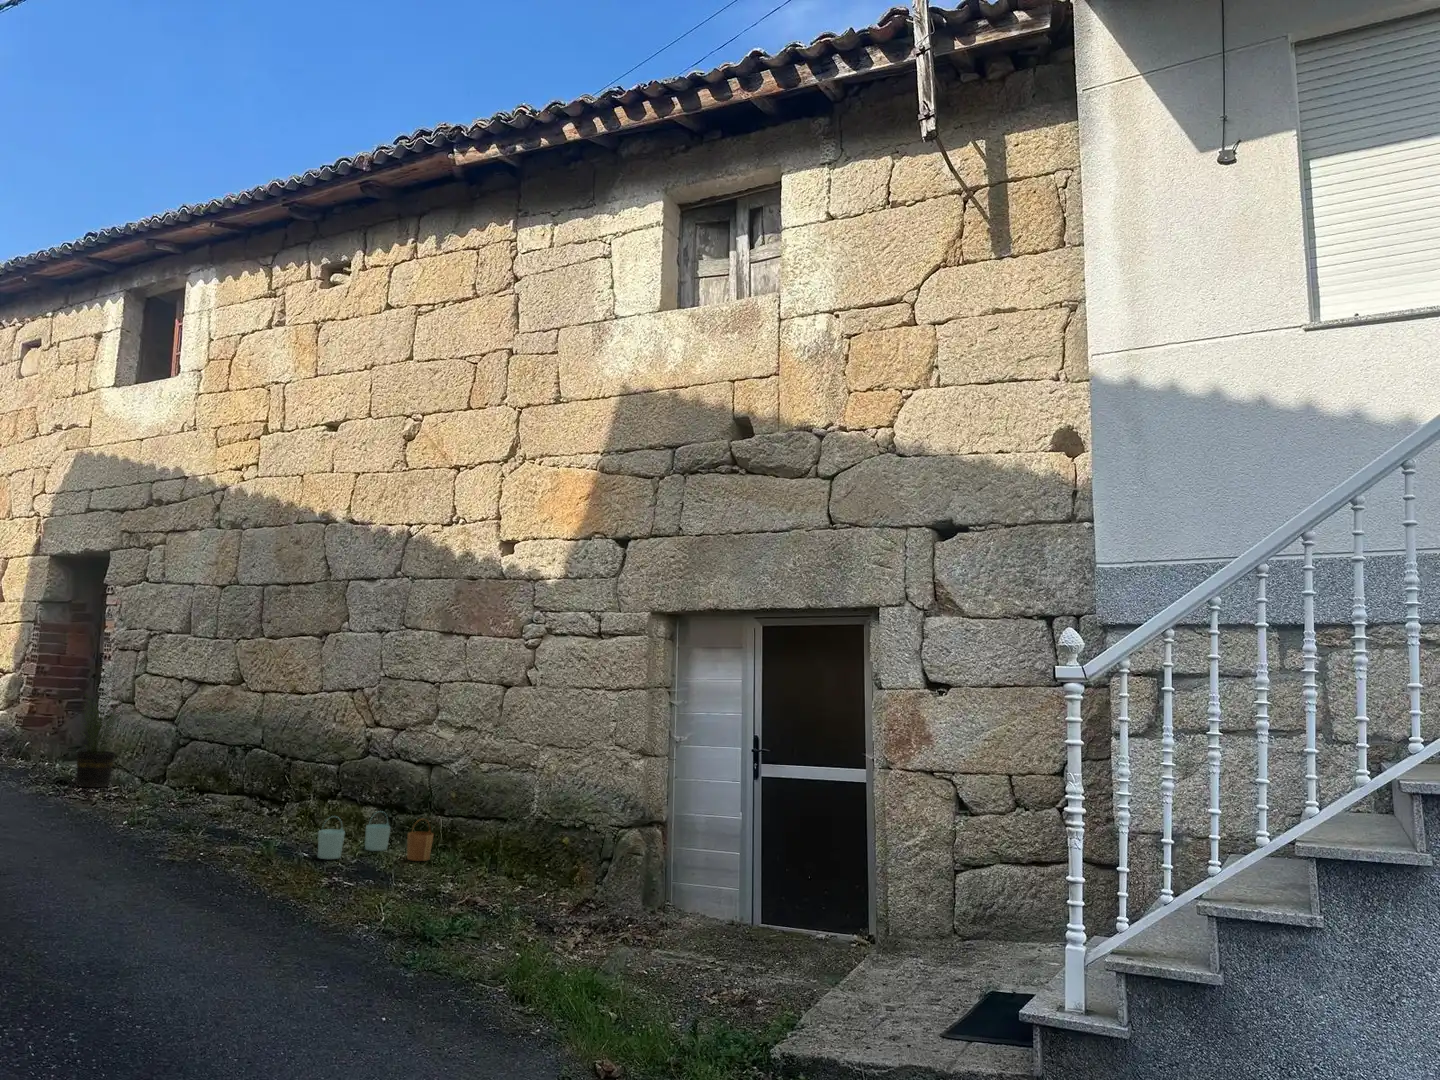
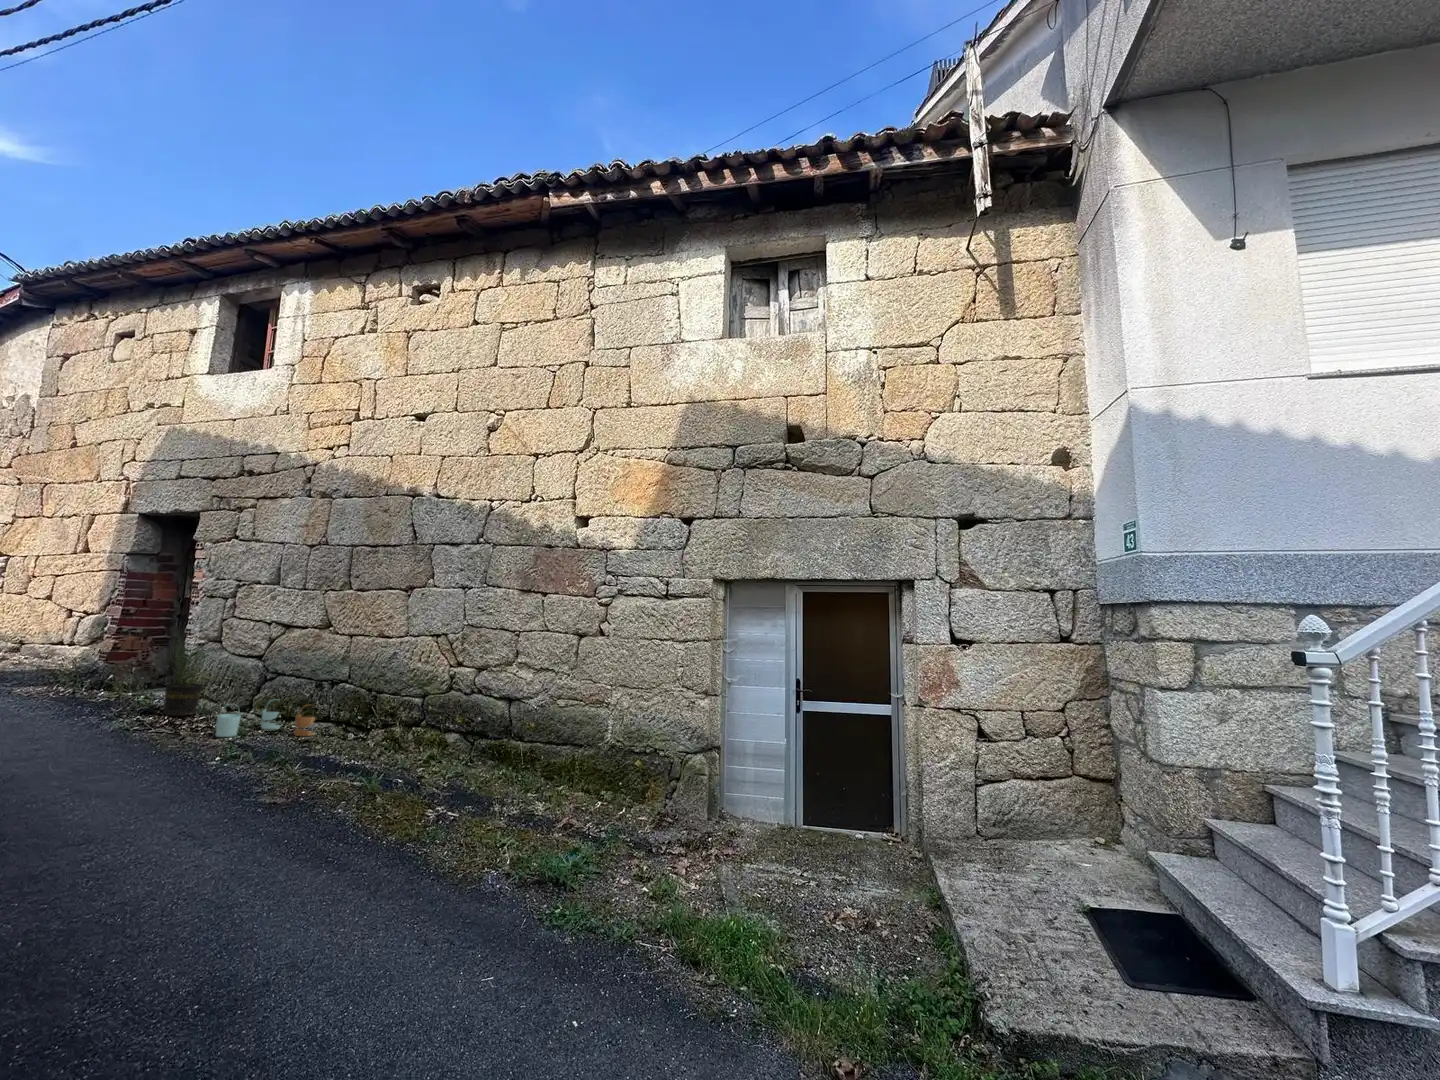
bucket: present [318,823,434,861] -> present [215,709,315,737]

